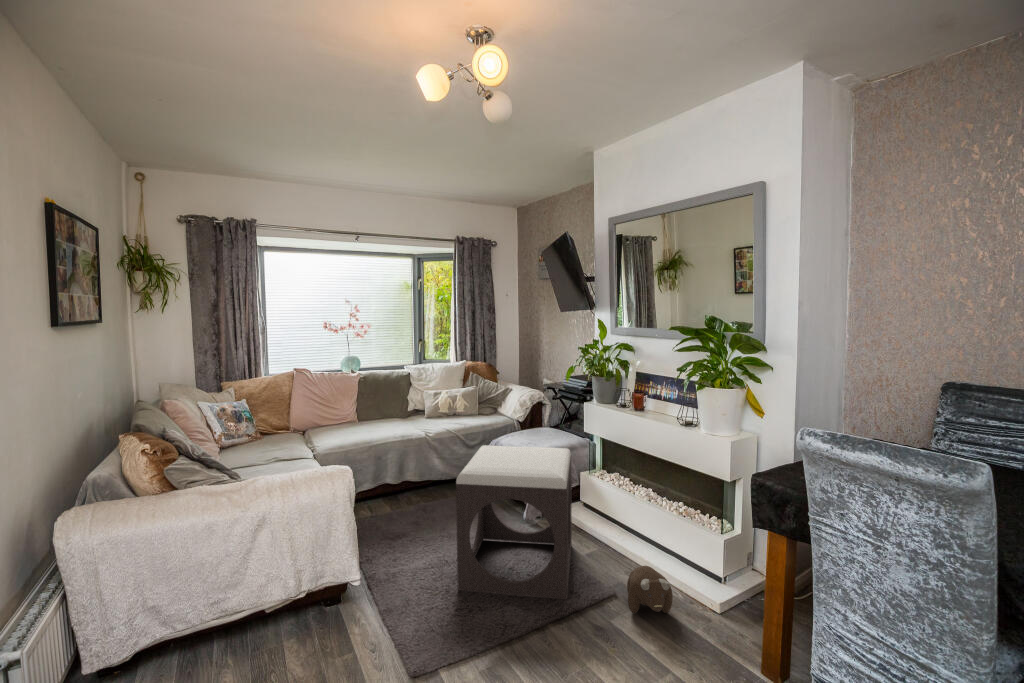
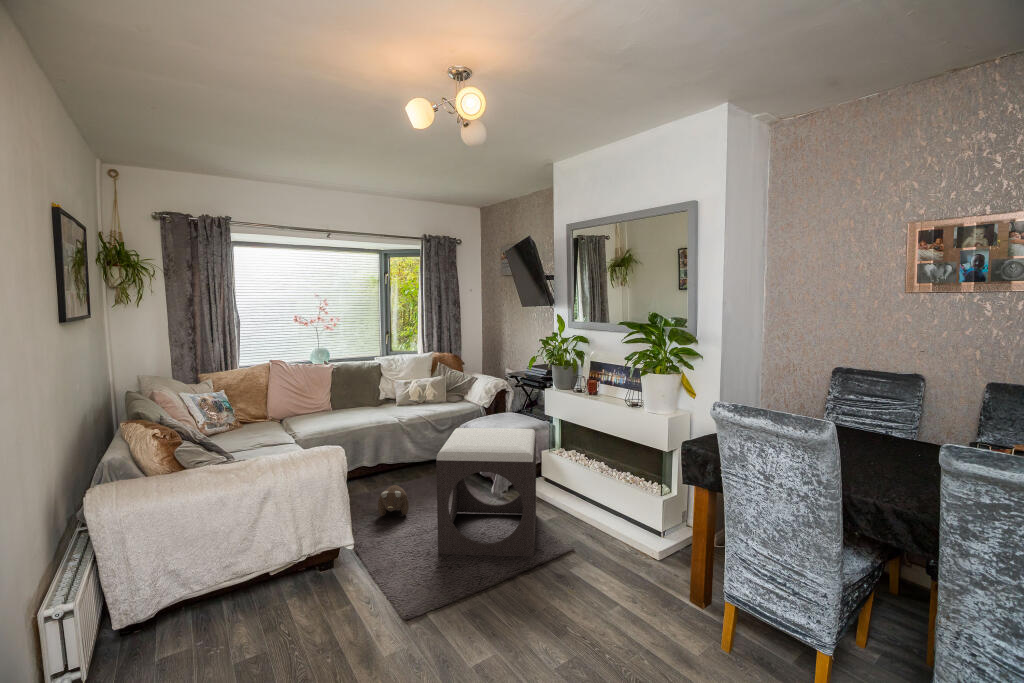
plush toy: present [627,566,673,613] -> present [378,485,409,516]

